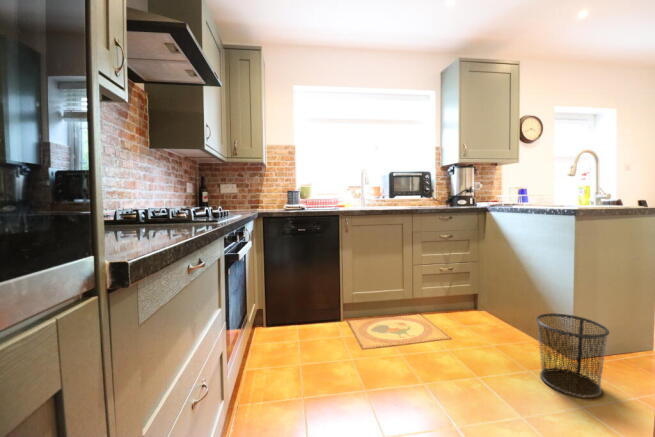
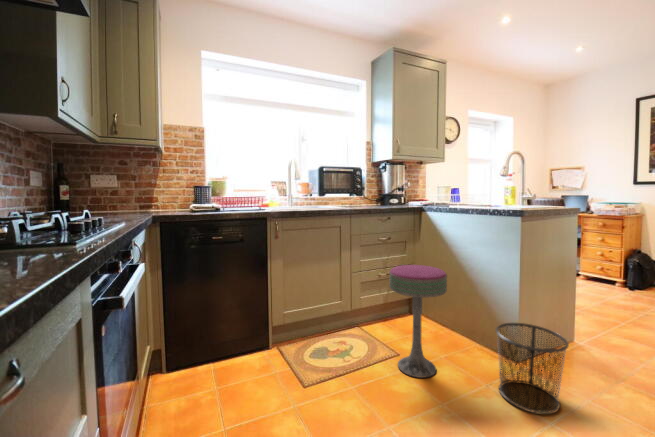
bar stool: none [439,257,492,356] -> present [389,265,447,378]

